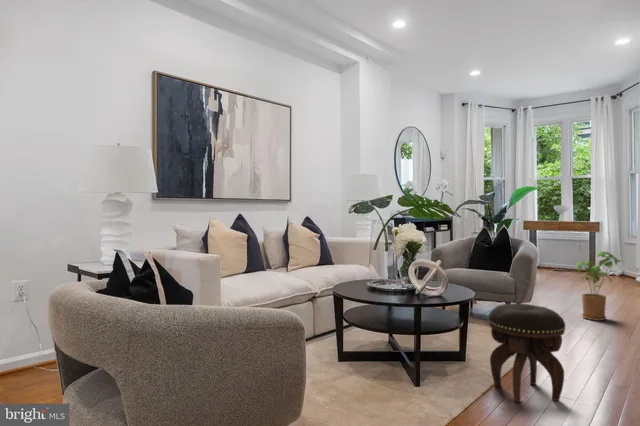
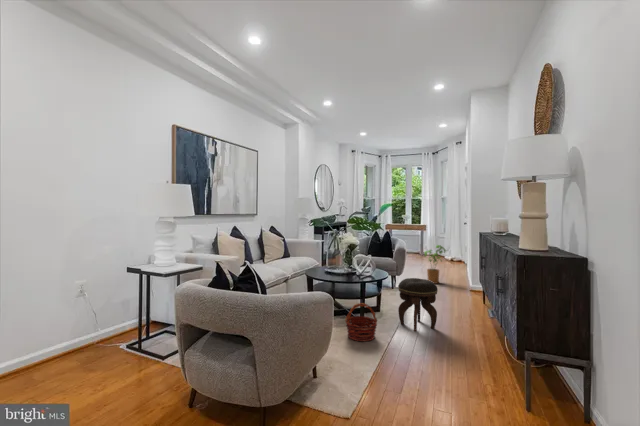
basket: none [378,341,438,410] -> present [345,303,377,341]

